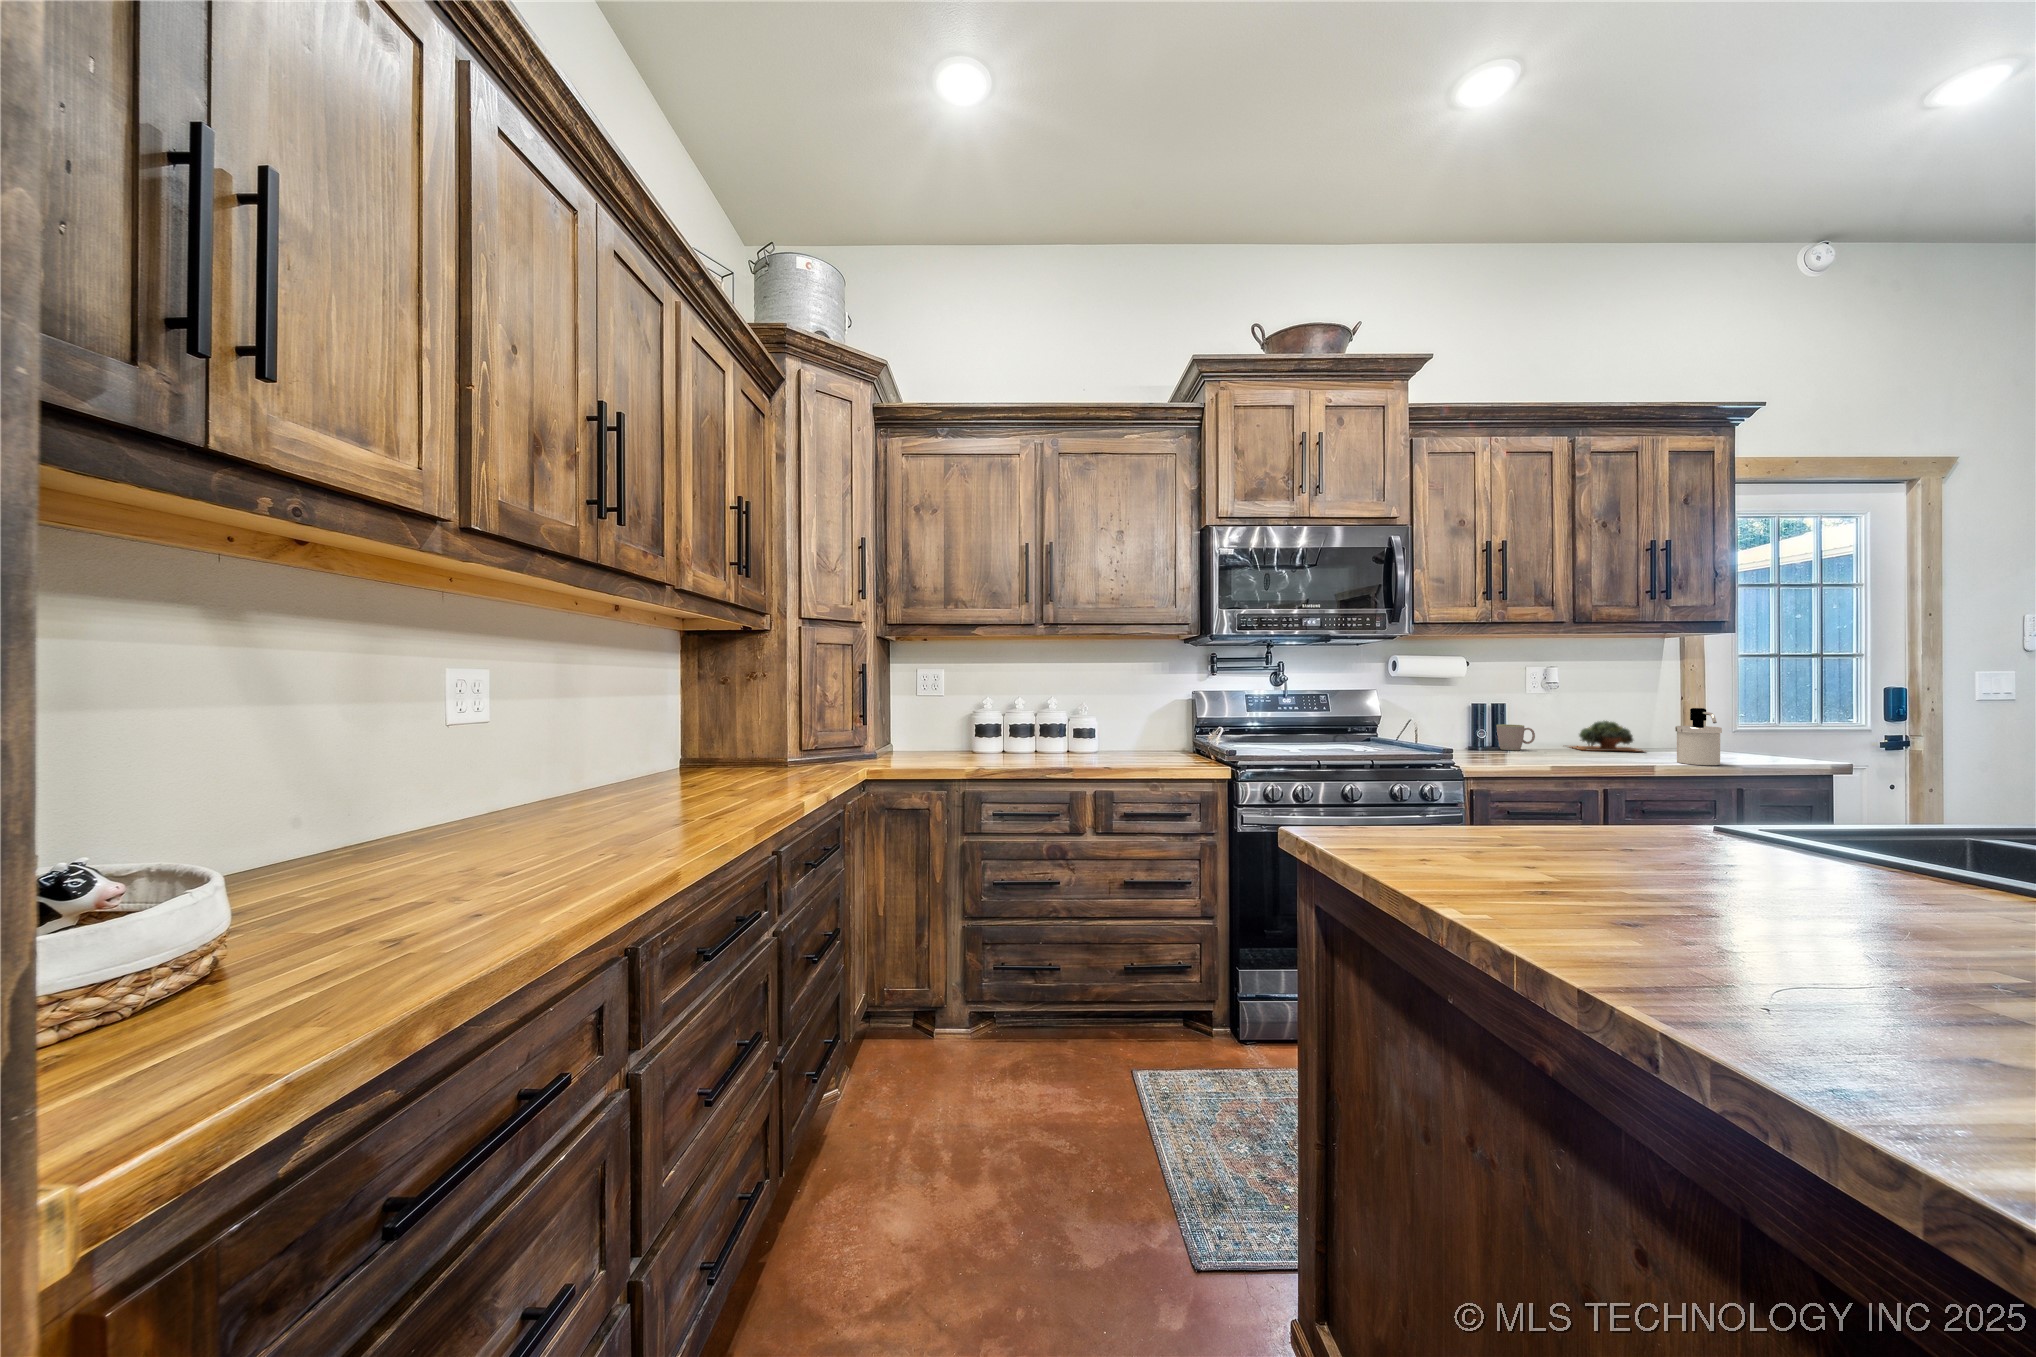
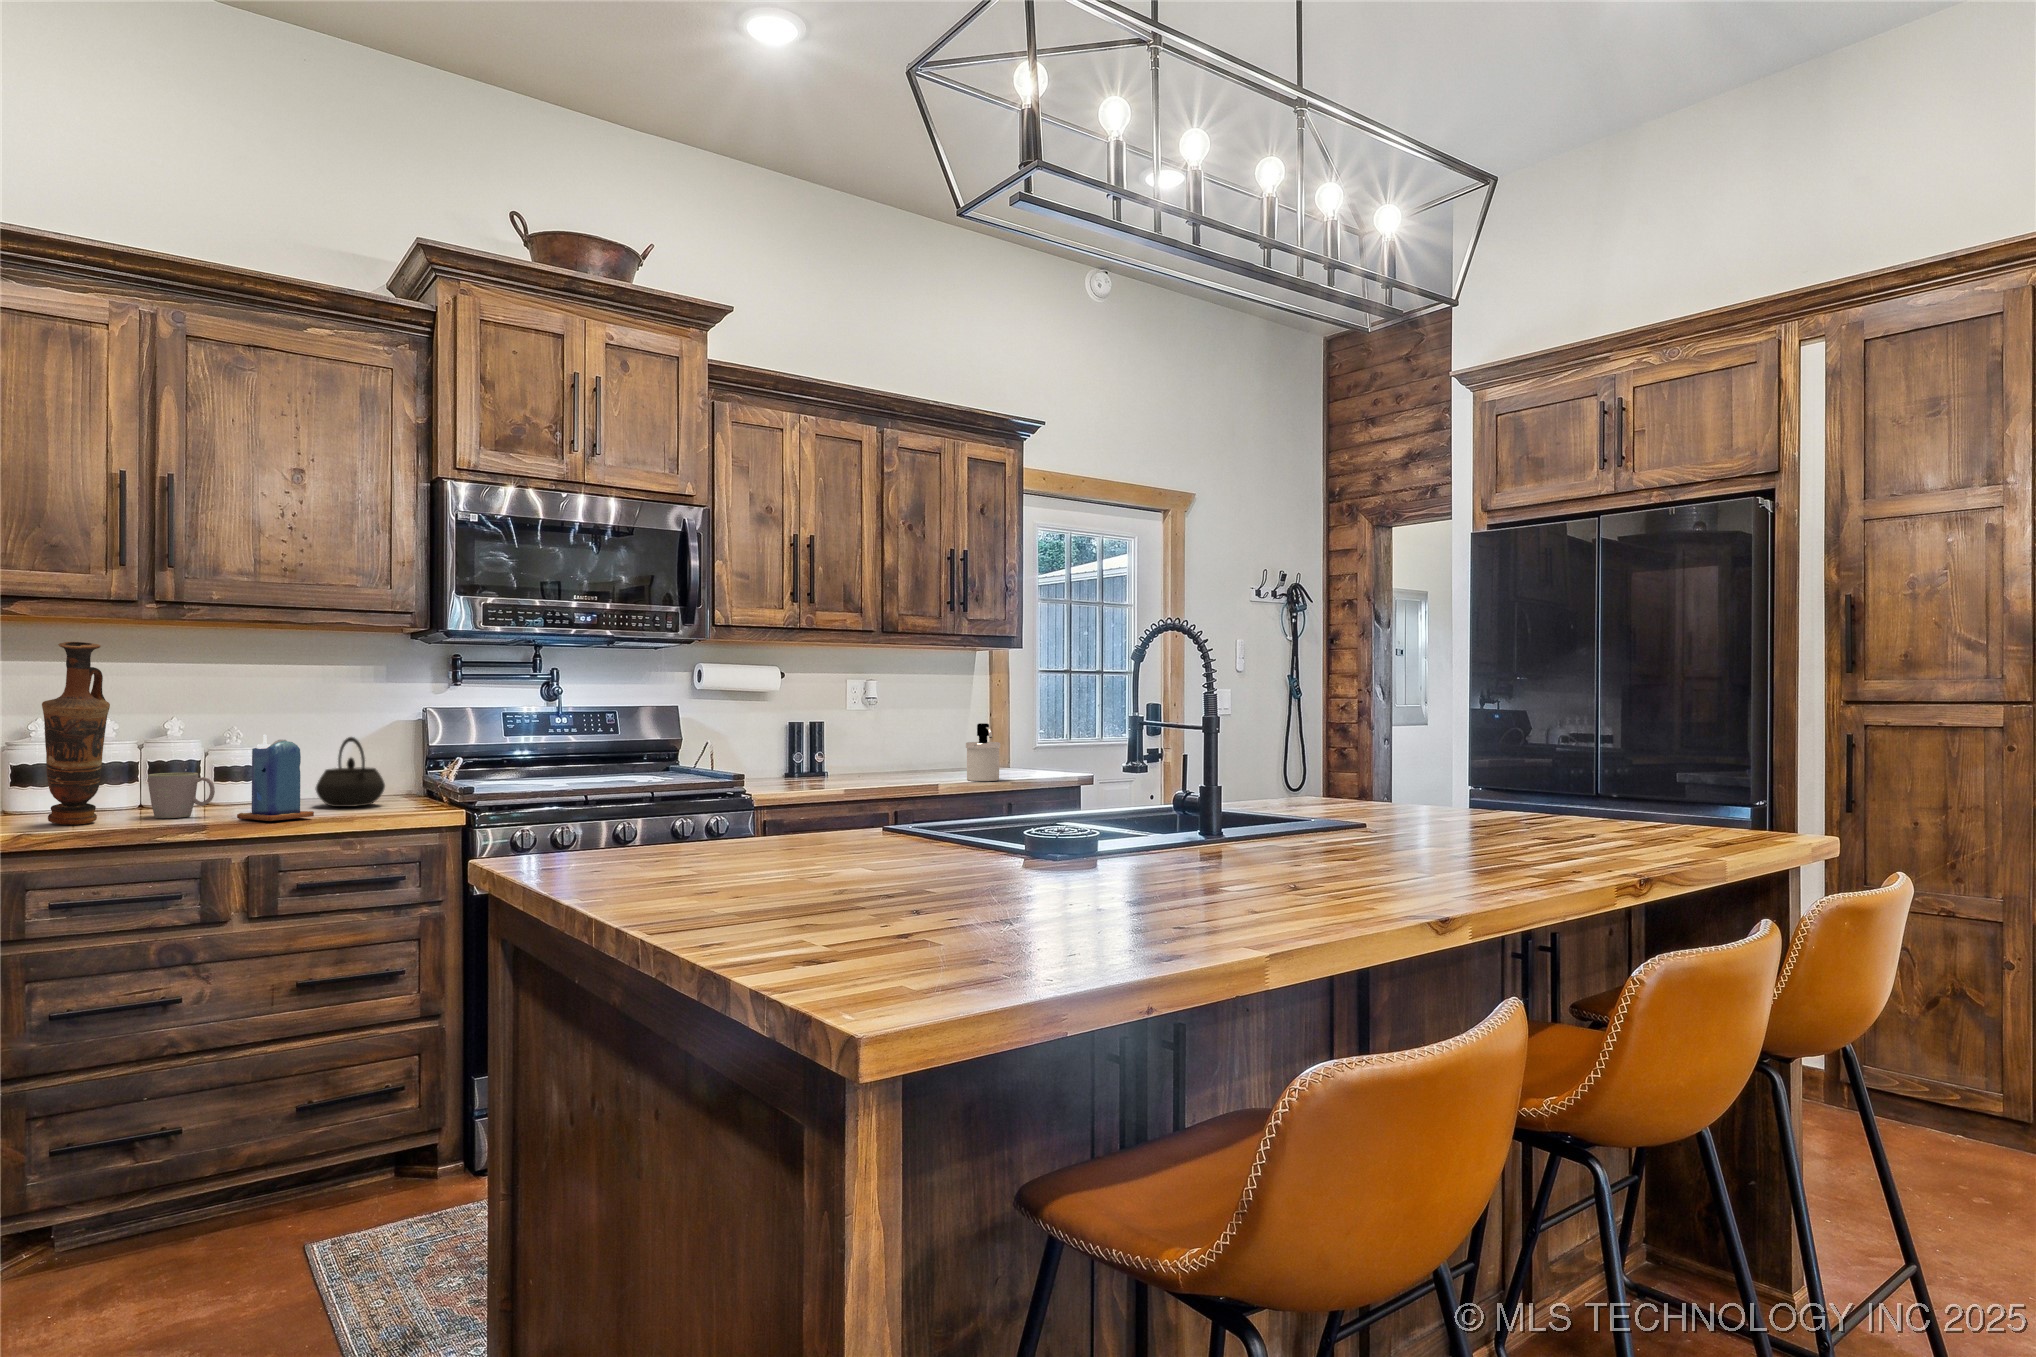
vase: none [988,651,1021,764] -> present [42,642,110,825]
candle: none [1089,710,1133,769] -> present [237,734,314,821]
kettle: none [1132,711,1174,759] -> present [316,737,385,807]
succulent plant: present [1569,721,1640,751] -> none [881,739,953,773]
mug: present [1497,724,1535,750] -> present [148,773,215,818]

